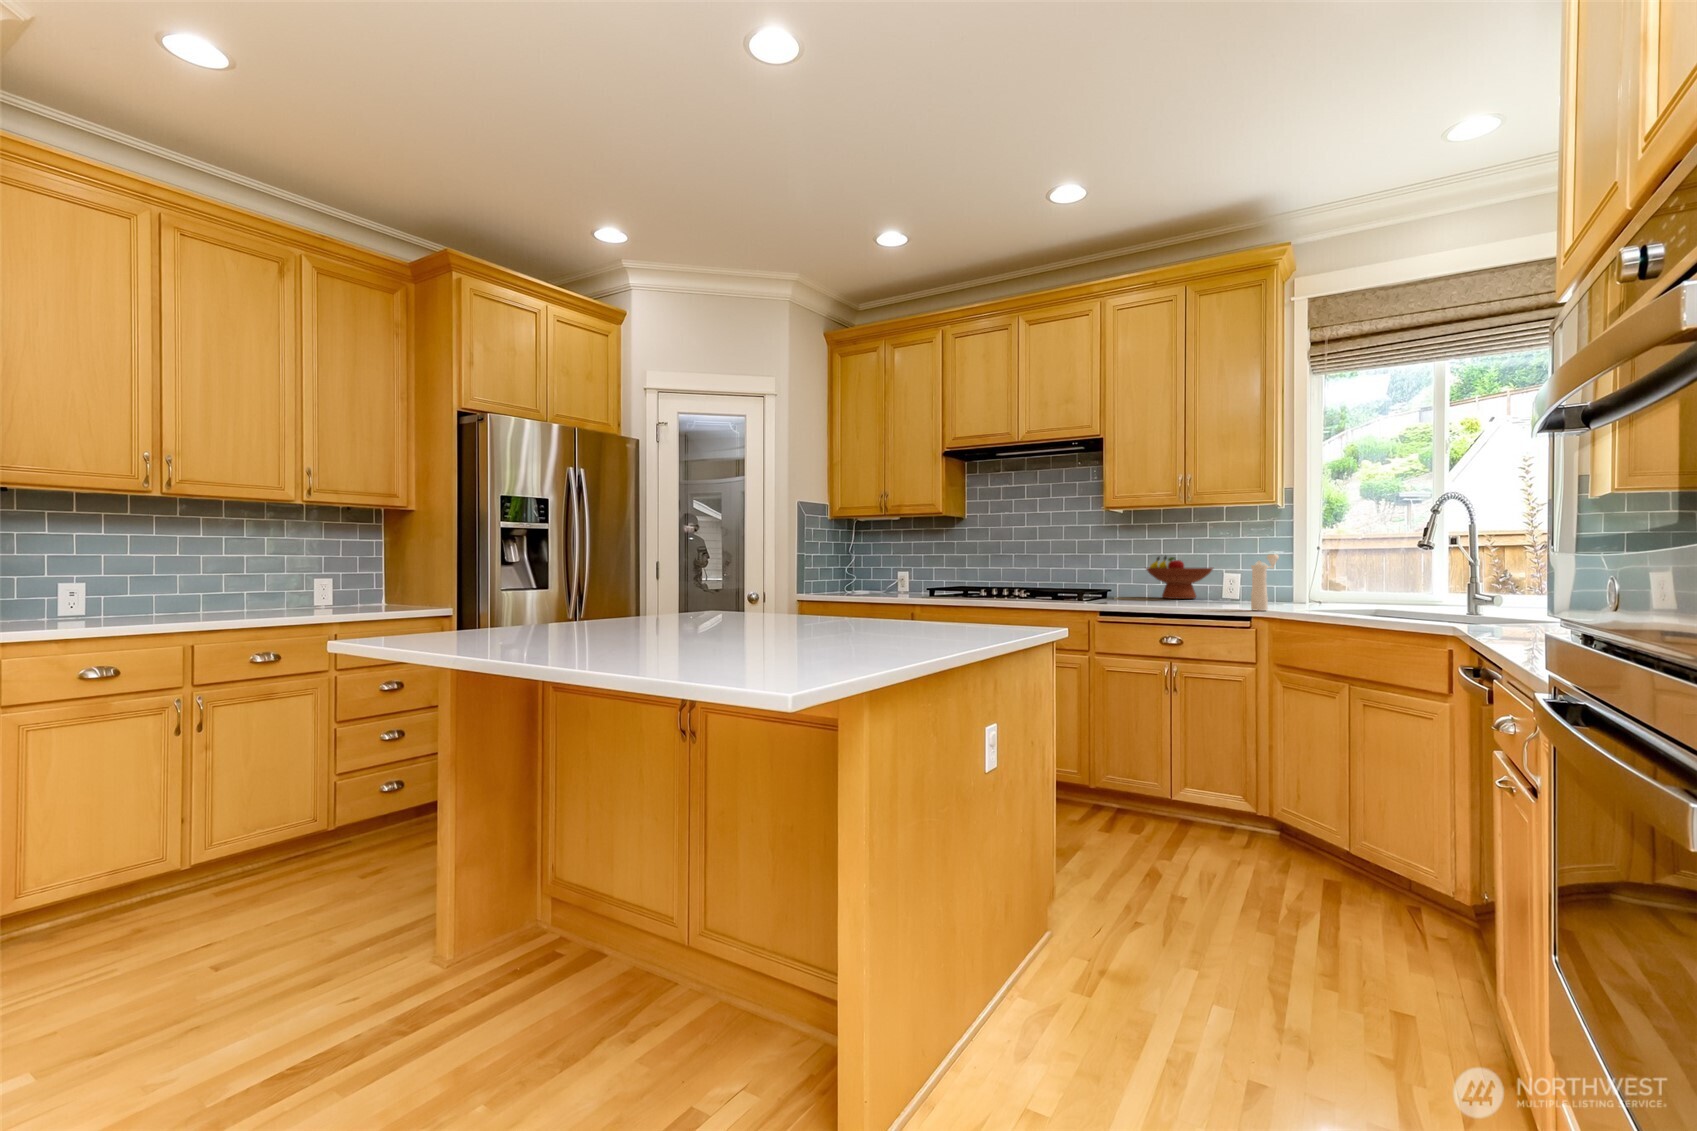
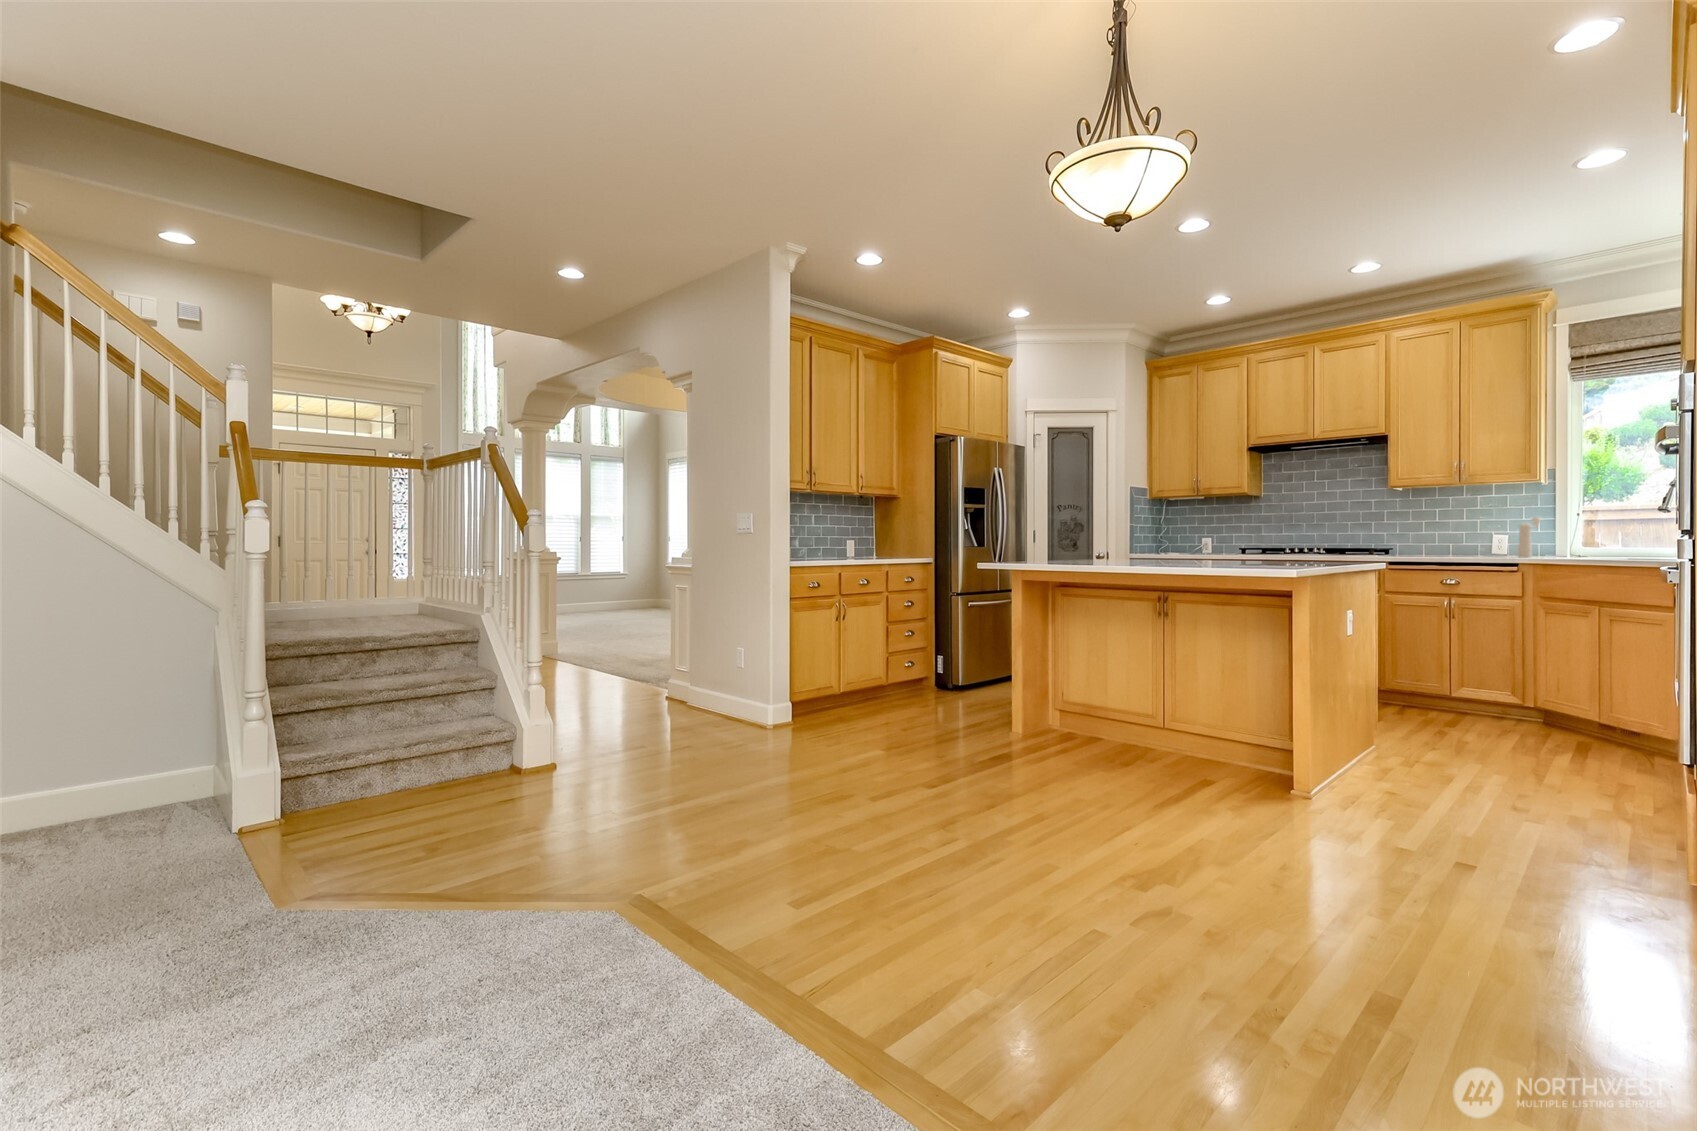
fruit bowl: present [1146,556,1213,599] -> none [1423,522,1485,554]

